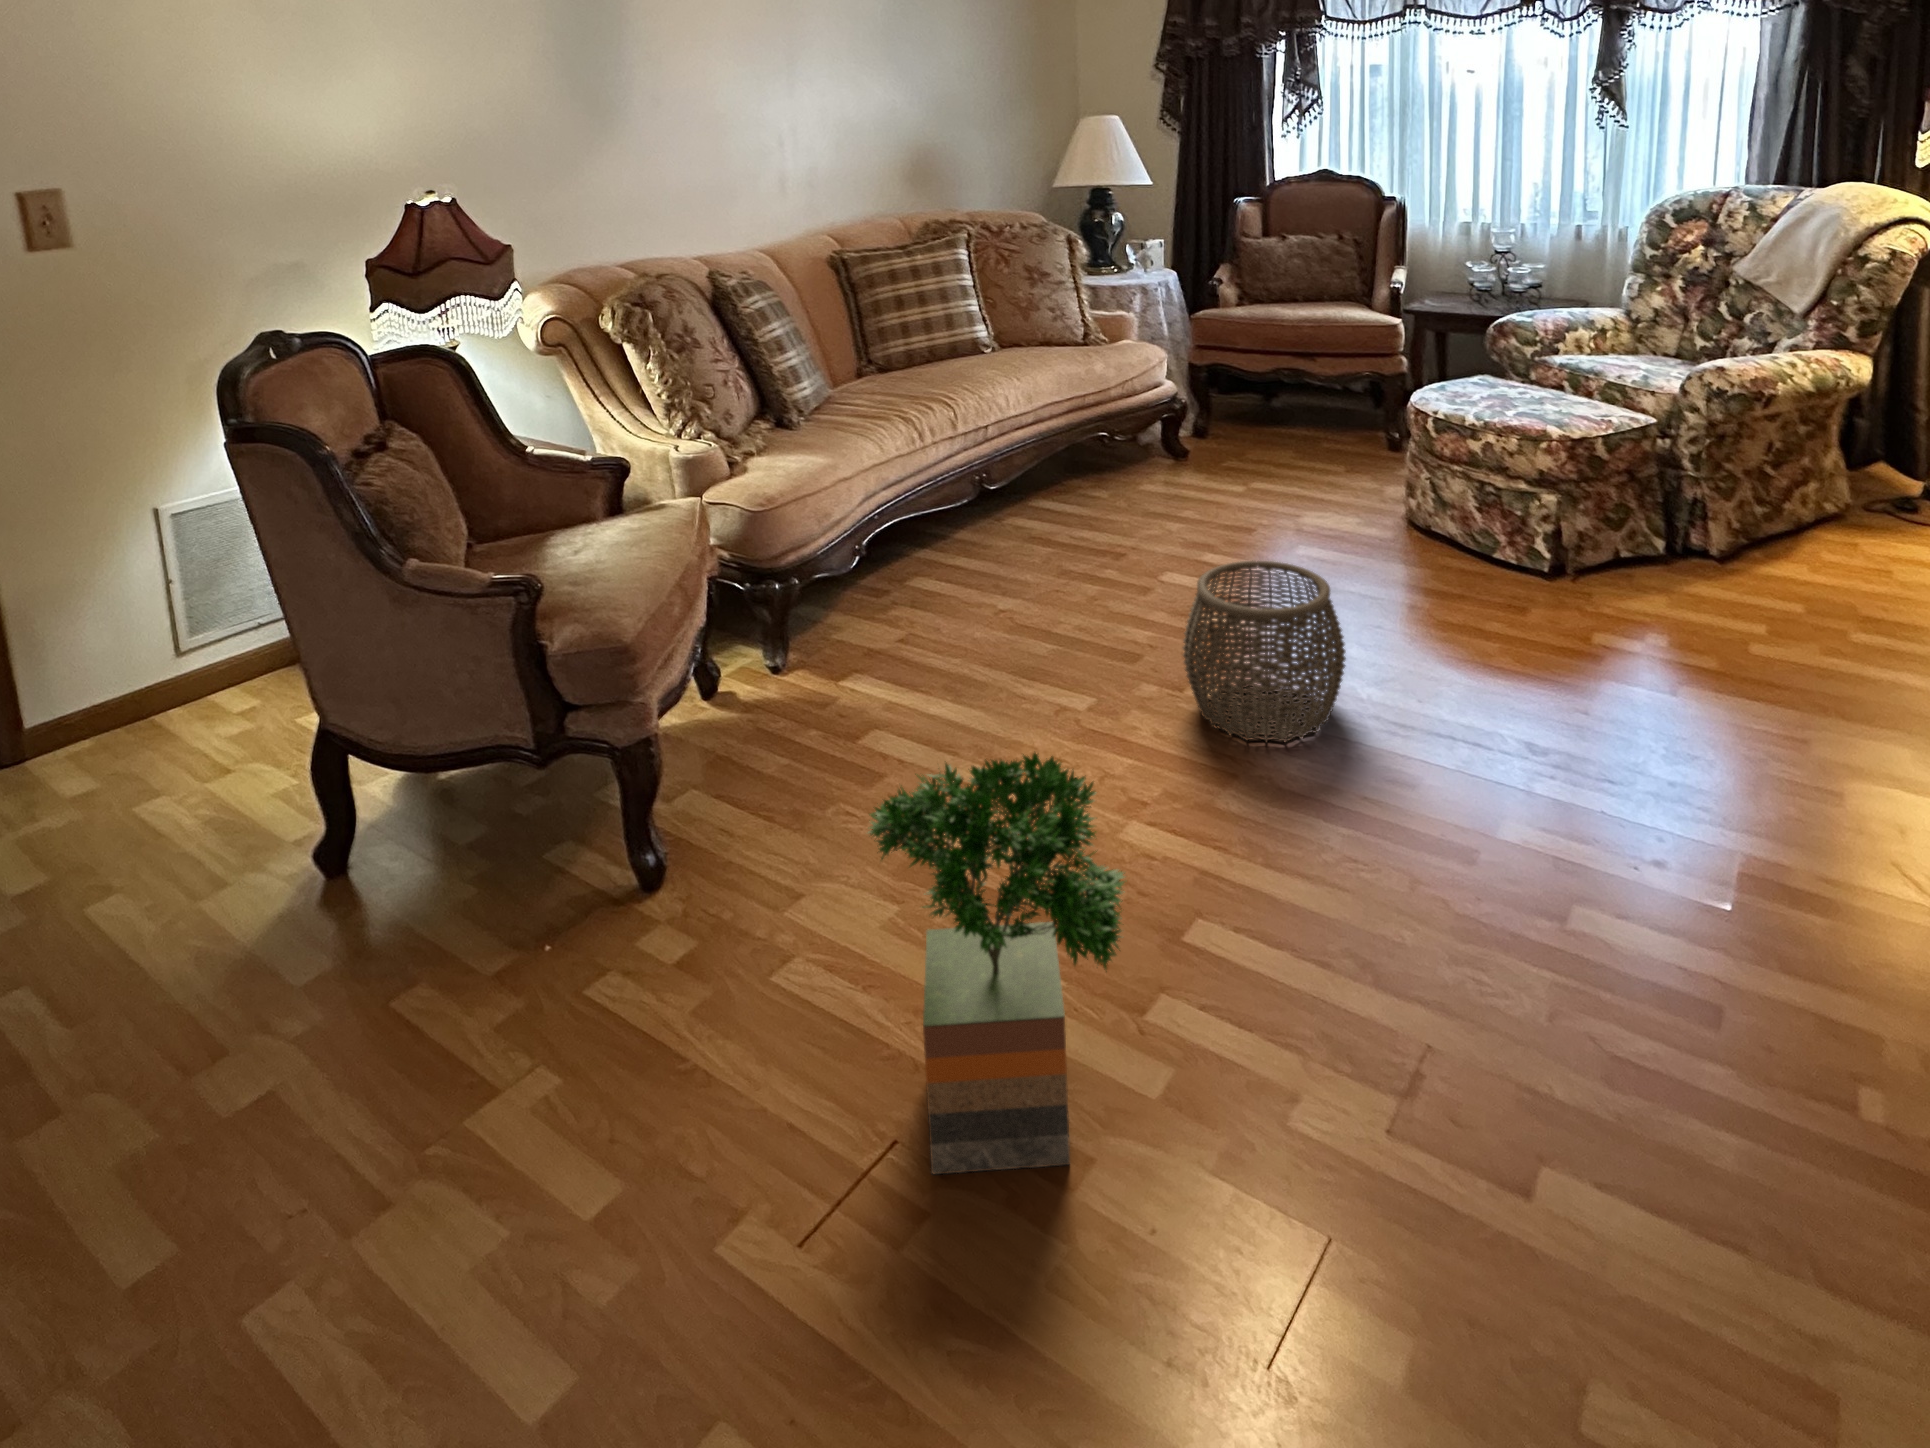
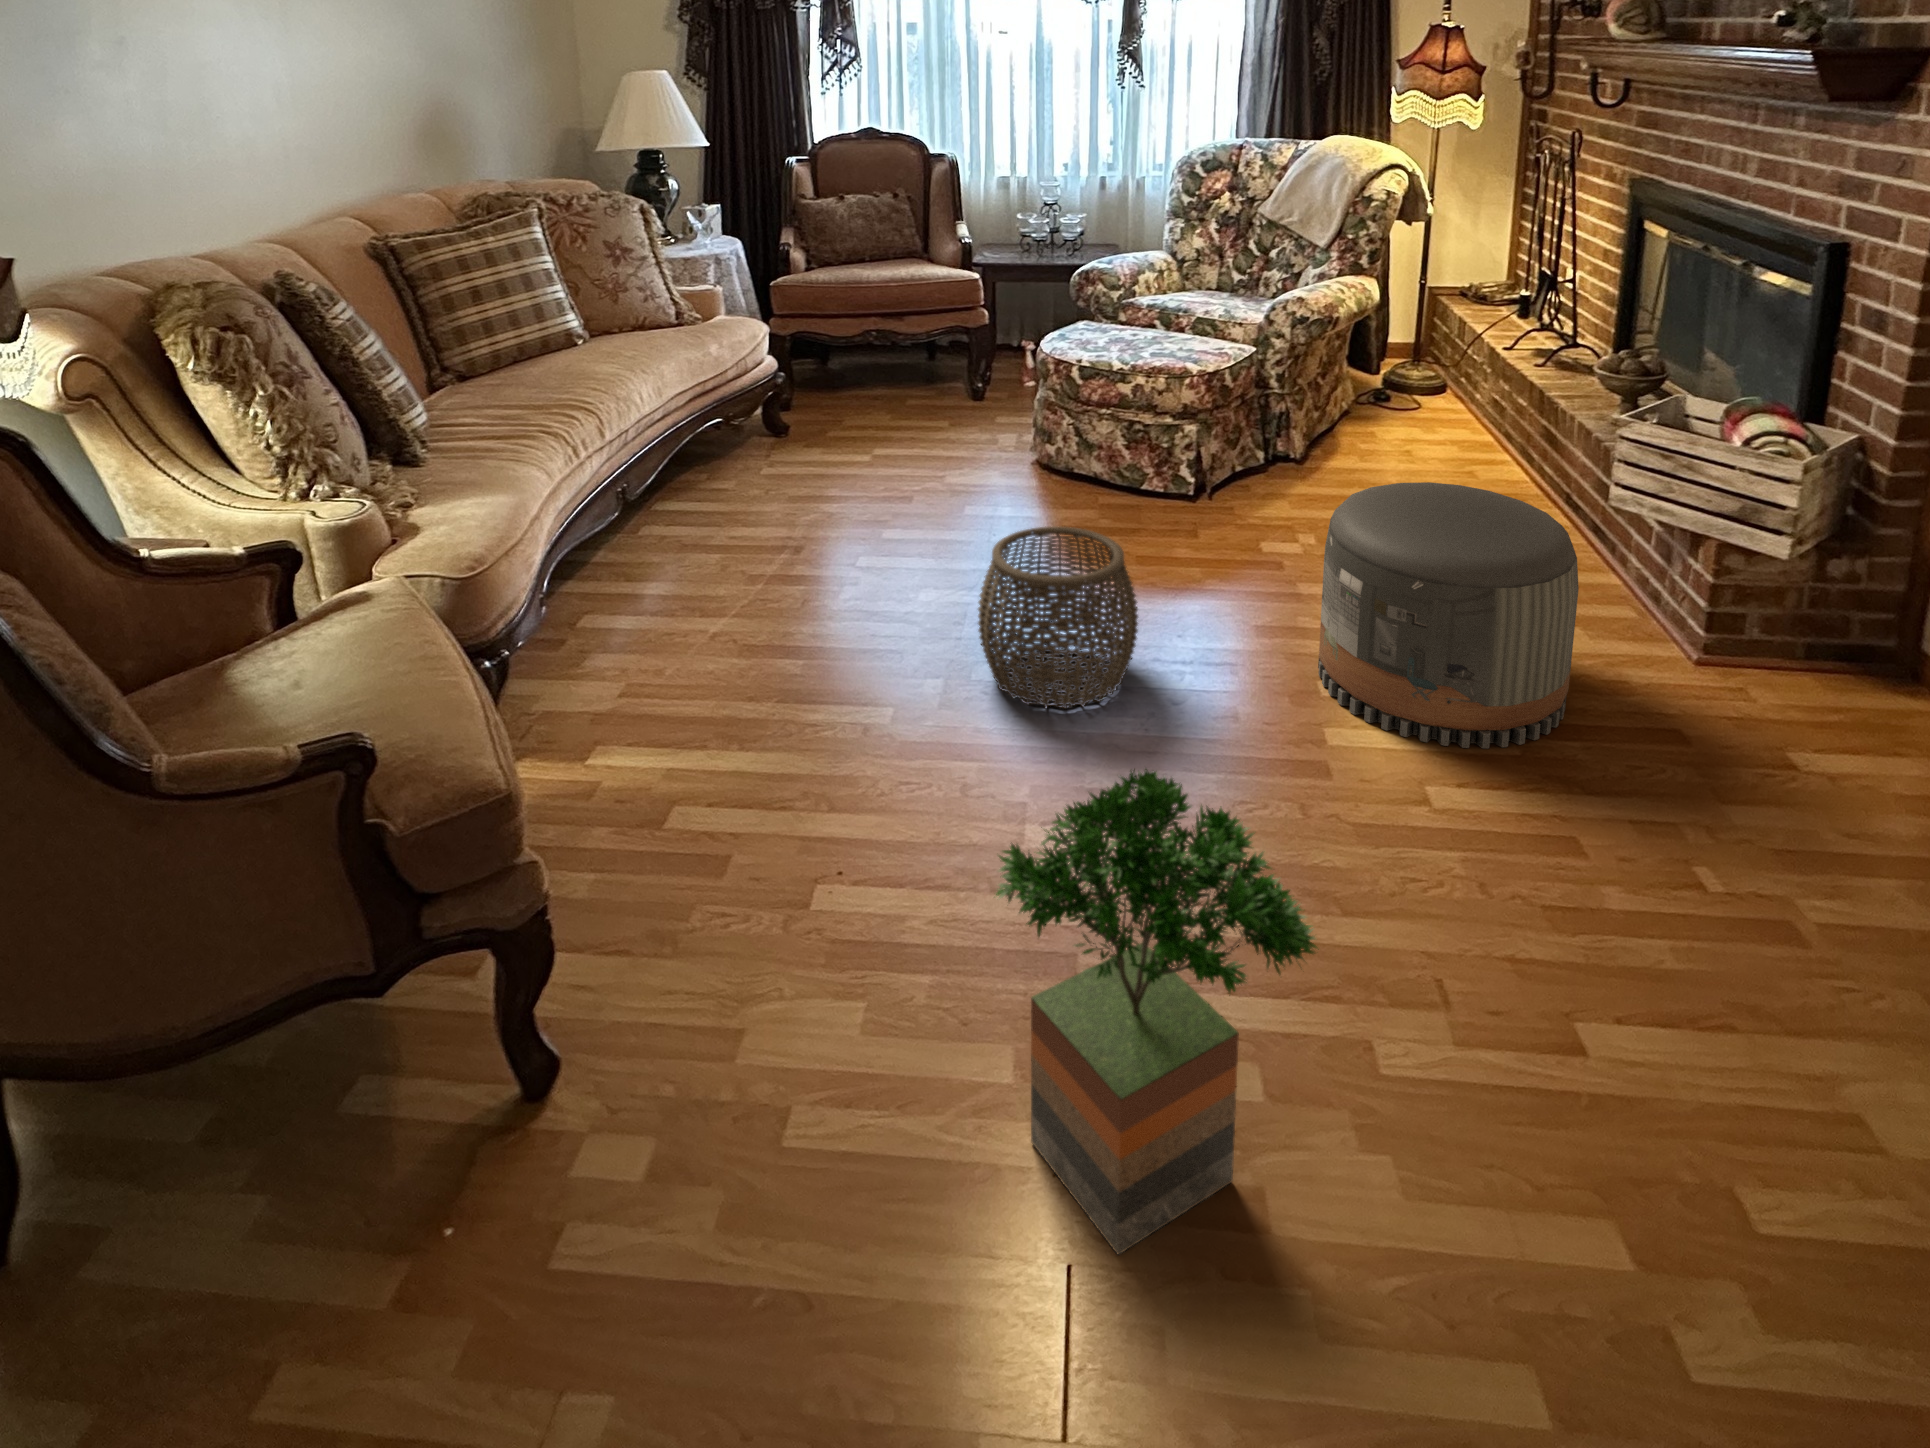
pouf: none [1540,578,1860,905] -> present [1318,482,1579,748]

